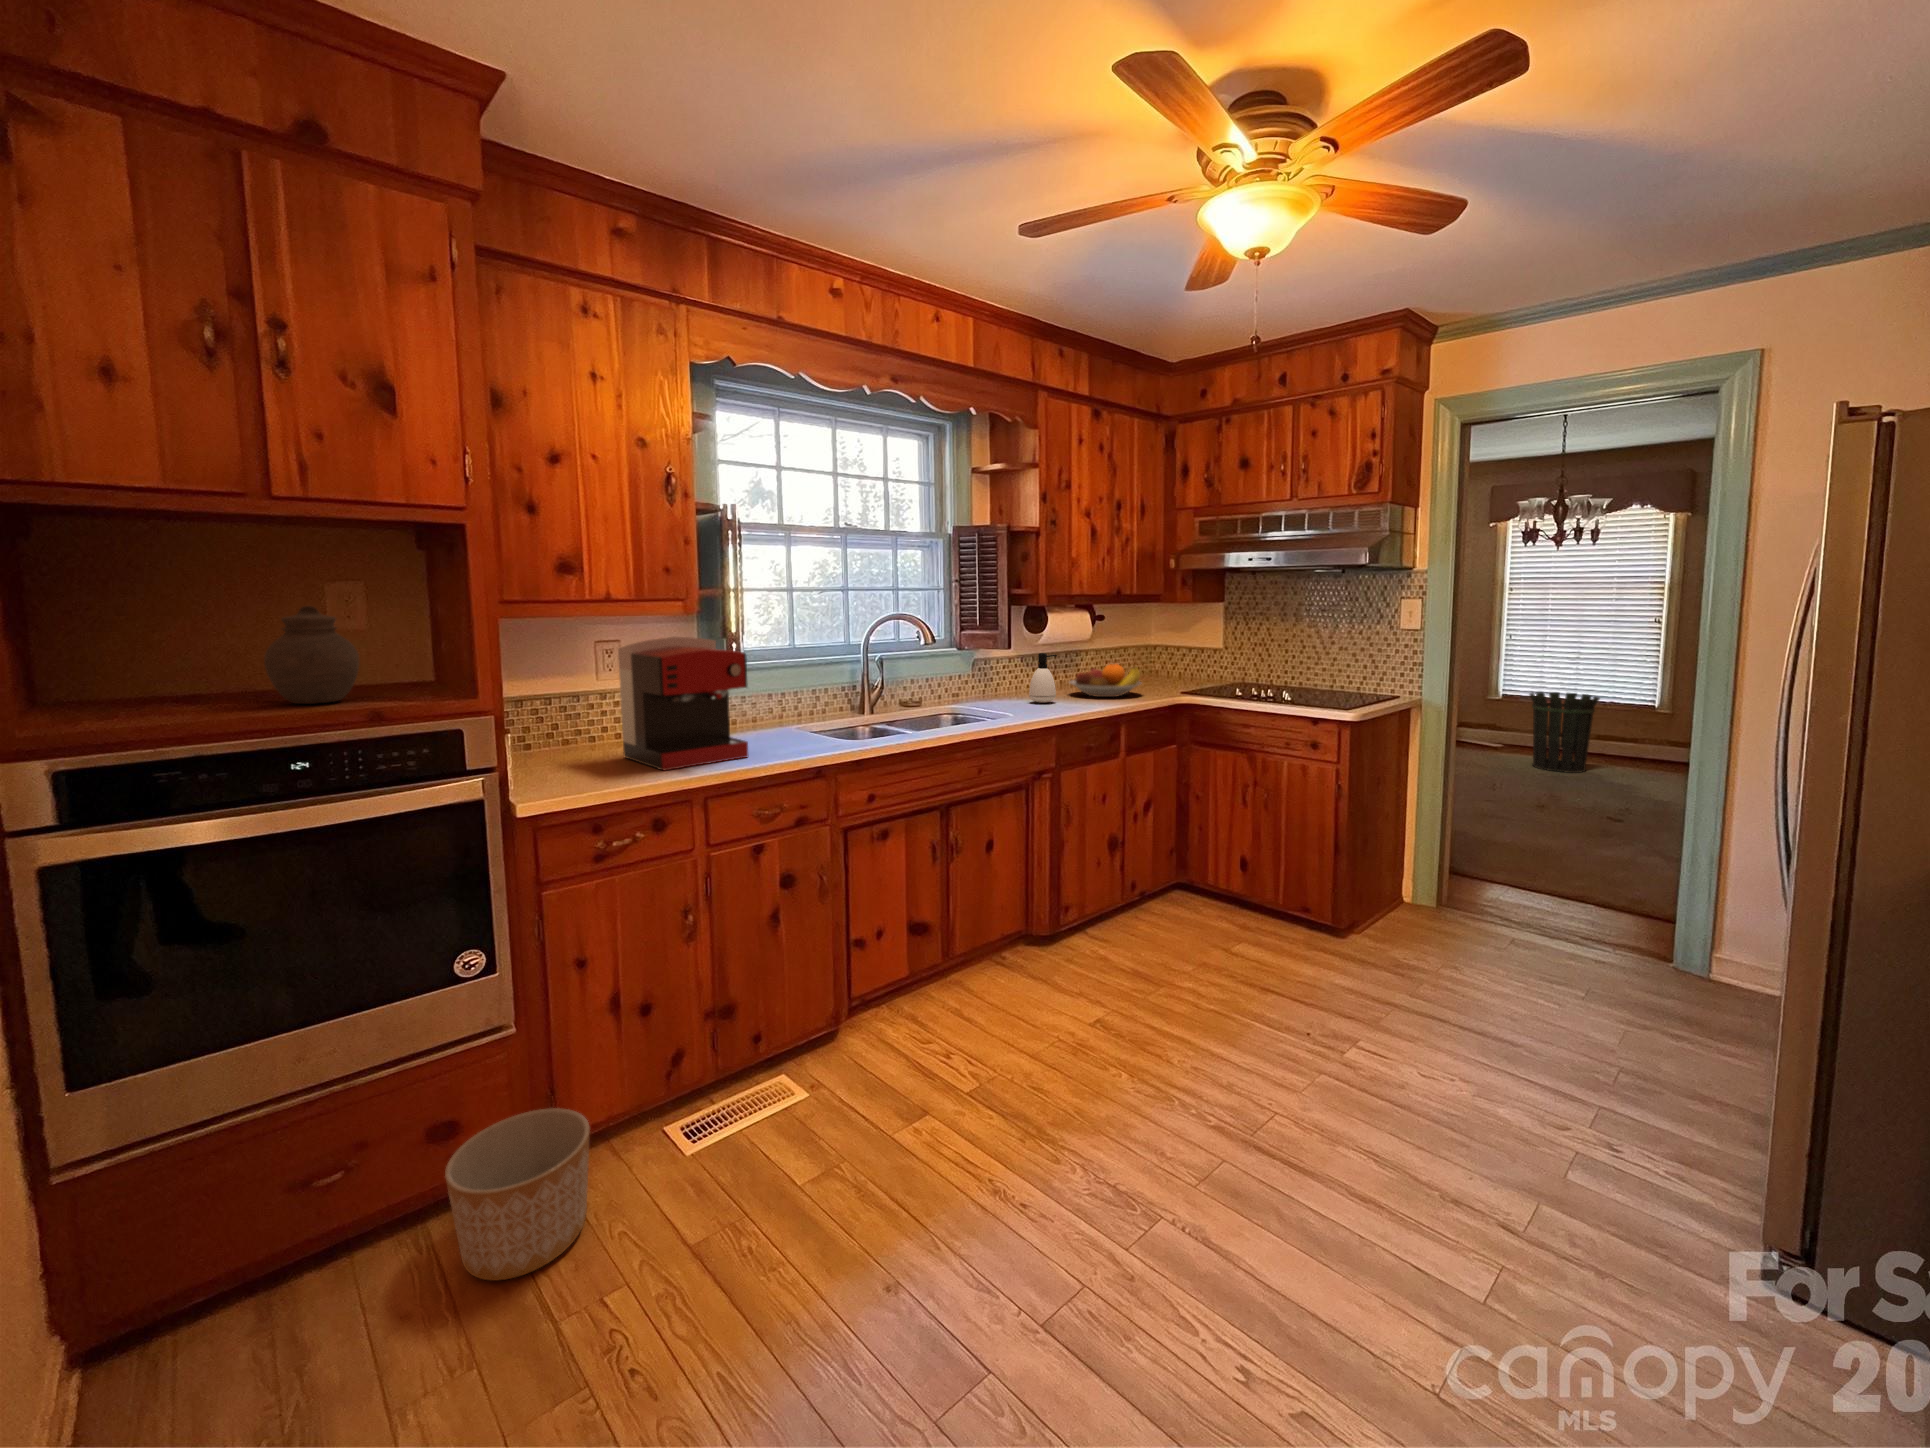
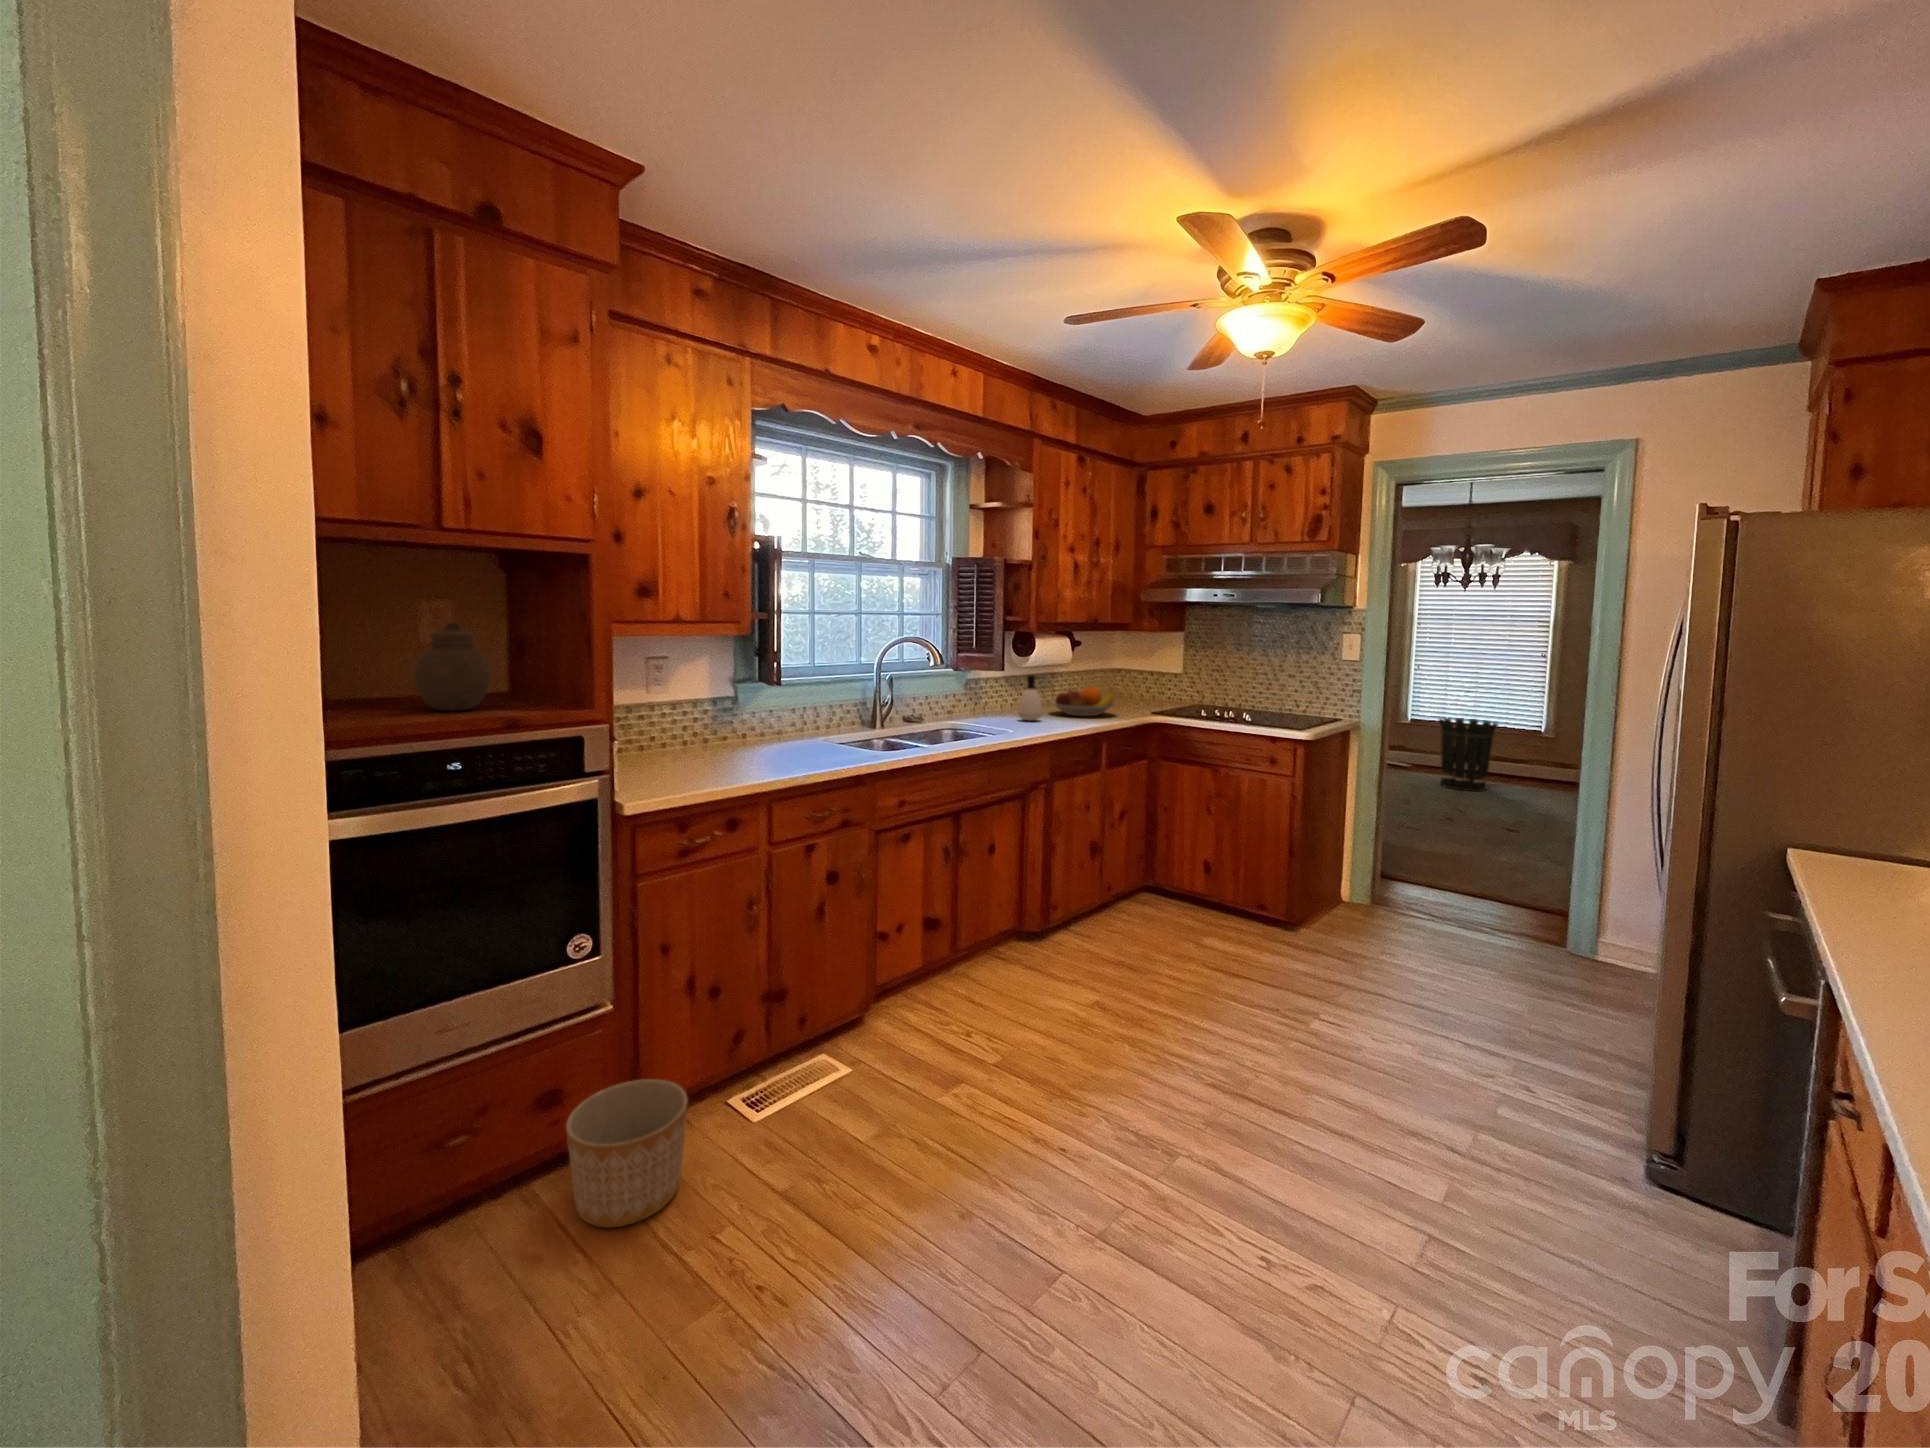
coffee maker: present [618,637,748,770] -> none [680,655,800,776]

